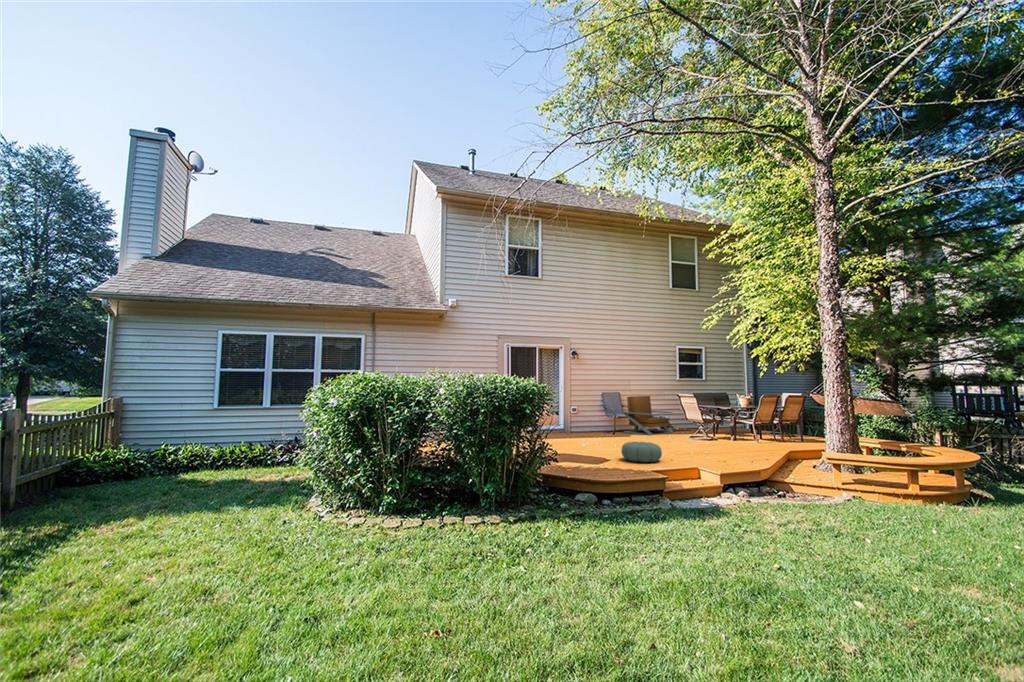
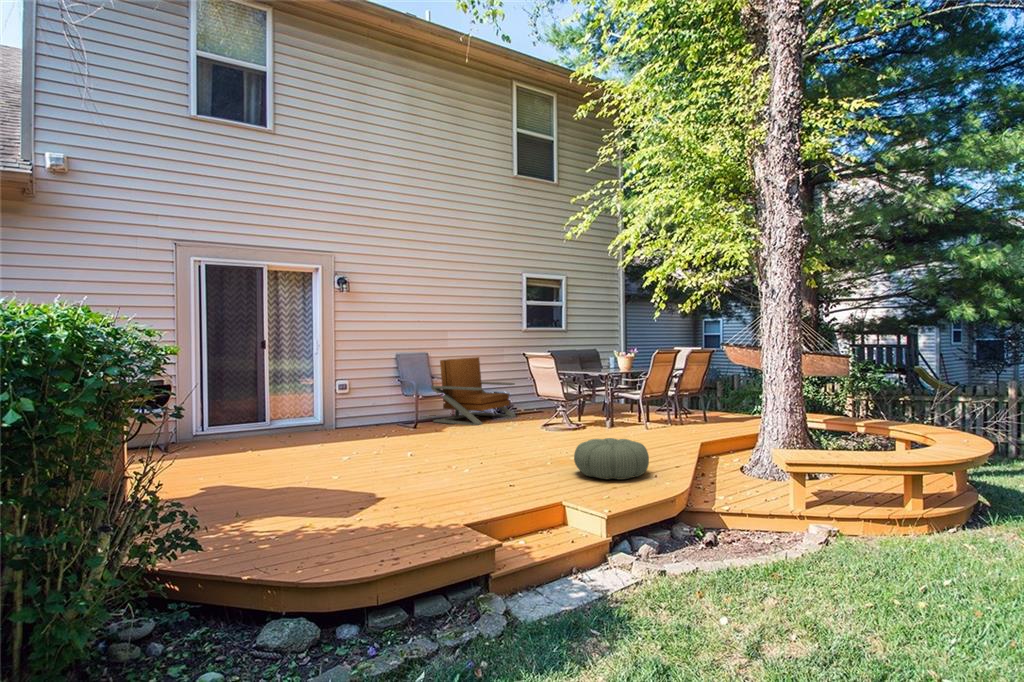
pouf: present [622,442,662,463] -> present [574,438,649,480]

